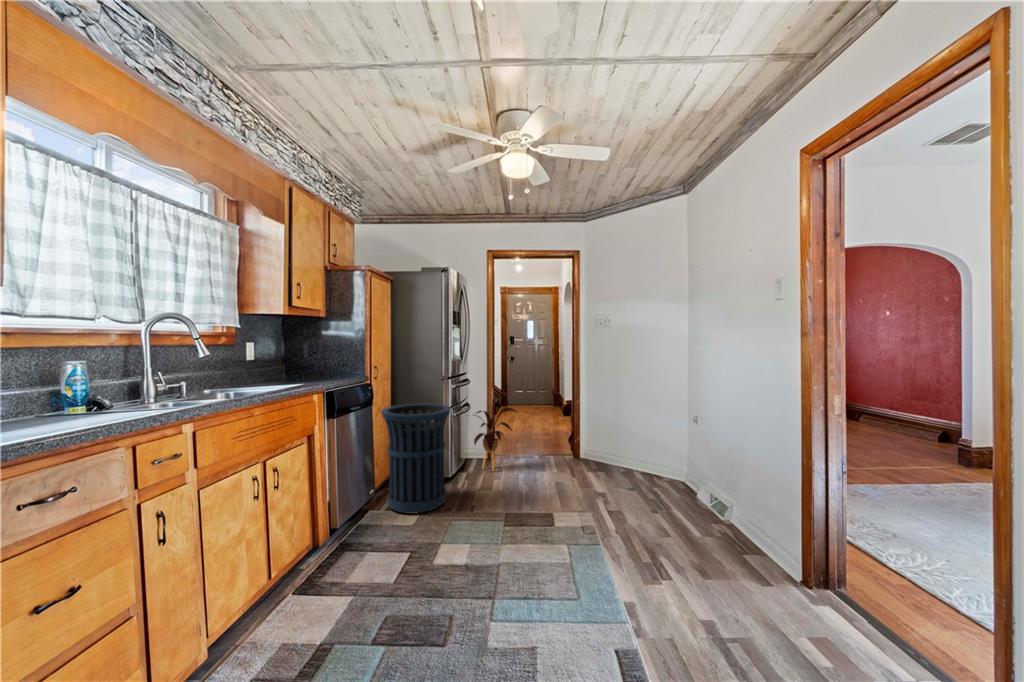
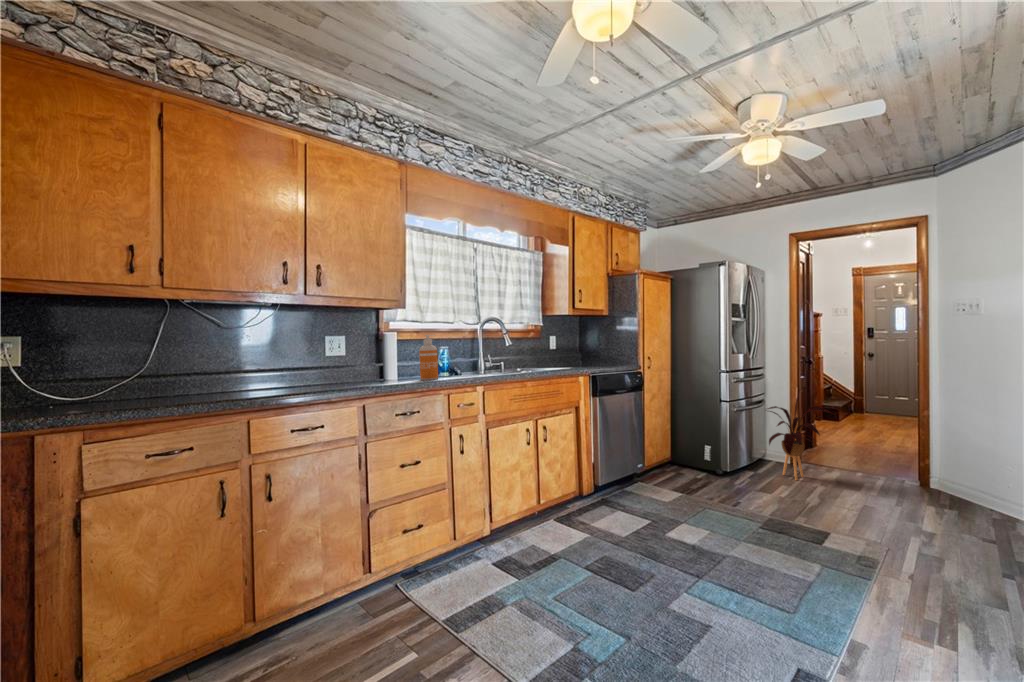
soap dispenser: none [42,338,95,429] -> present [419,335,438,380]
trash can: present [381,403,451,514] -> none [647,391,720,497]

